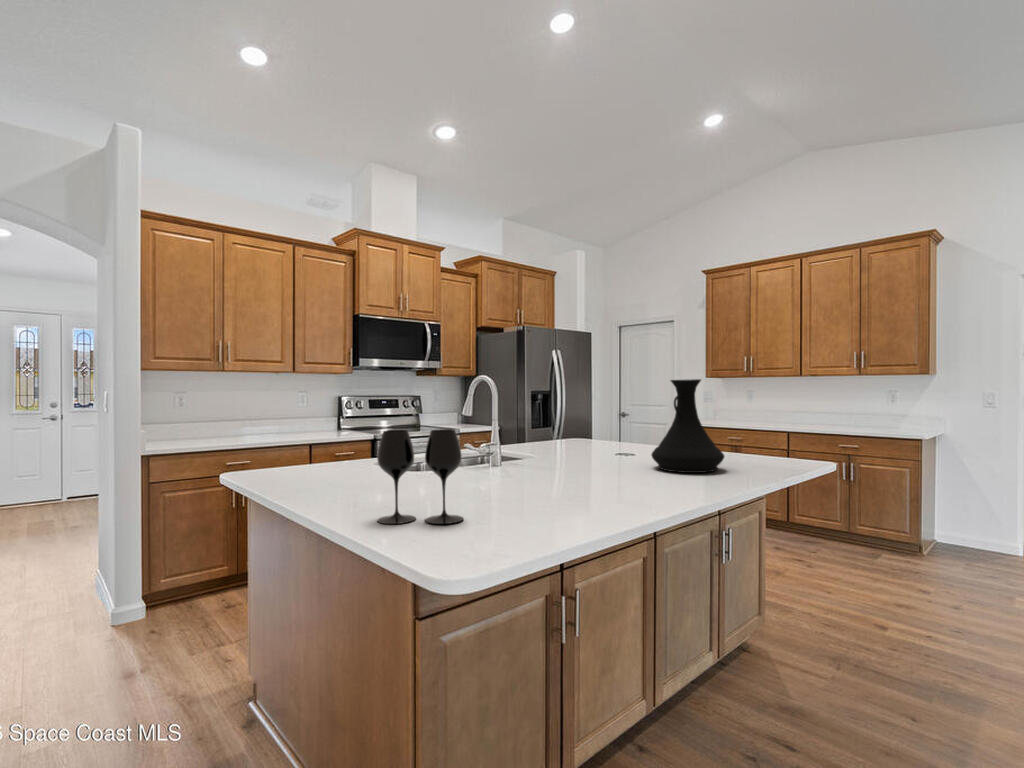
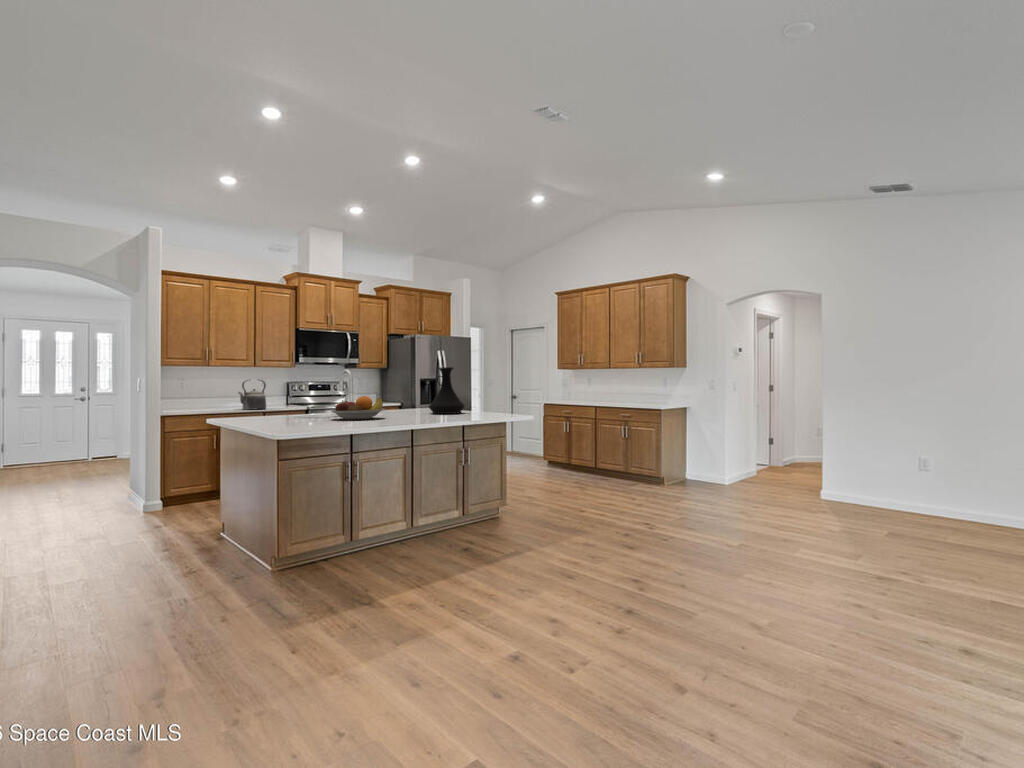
kettle: none [270,393,313,441] -> present [238,380,266,410]
wine glass: present [377,429,463,524] -> none [268,386,303,423]
fruit bowl: none [503,446,622,503] -> present [331,396,385,420]

